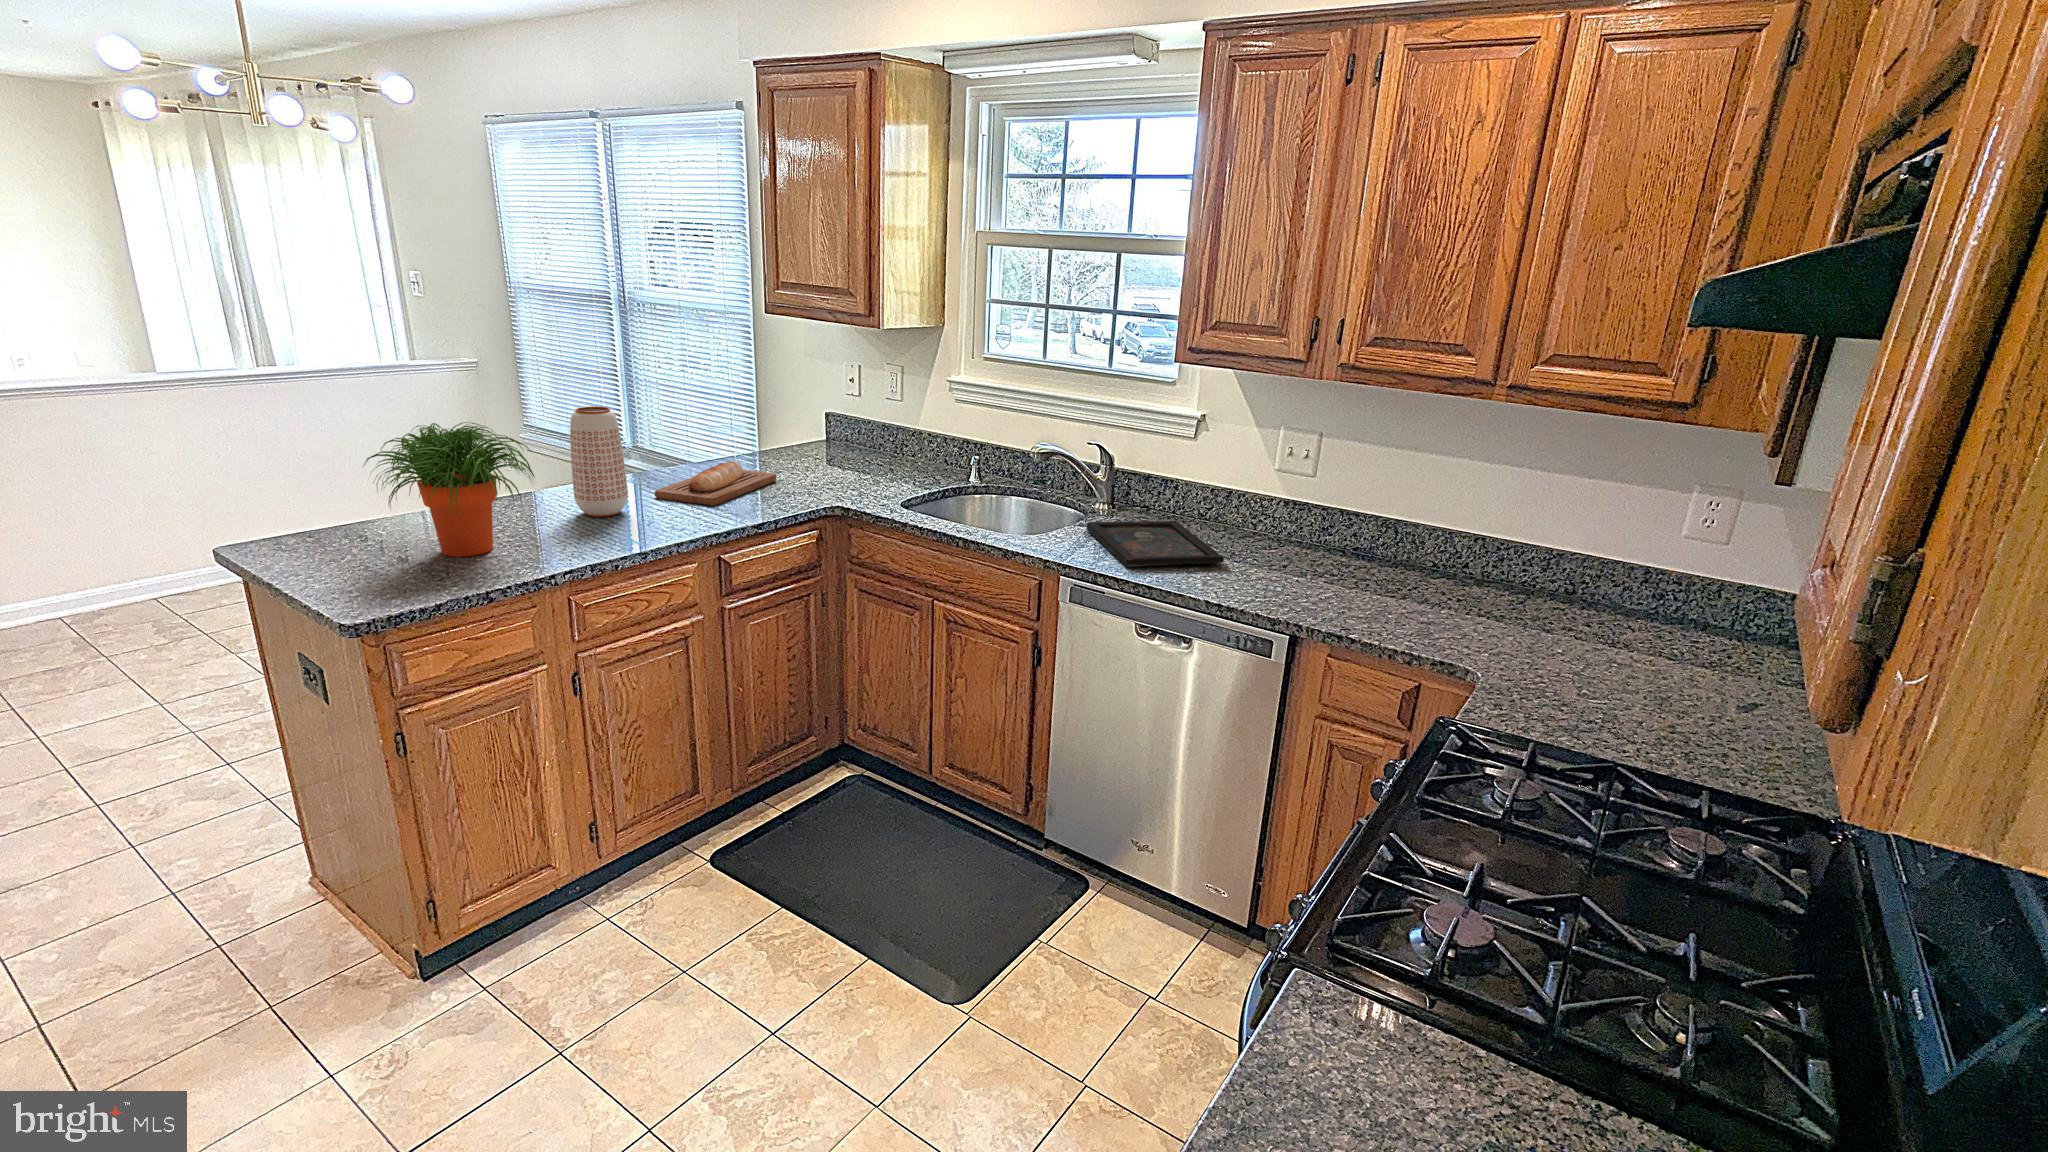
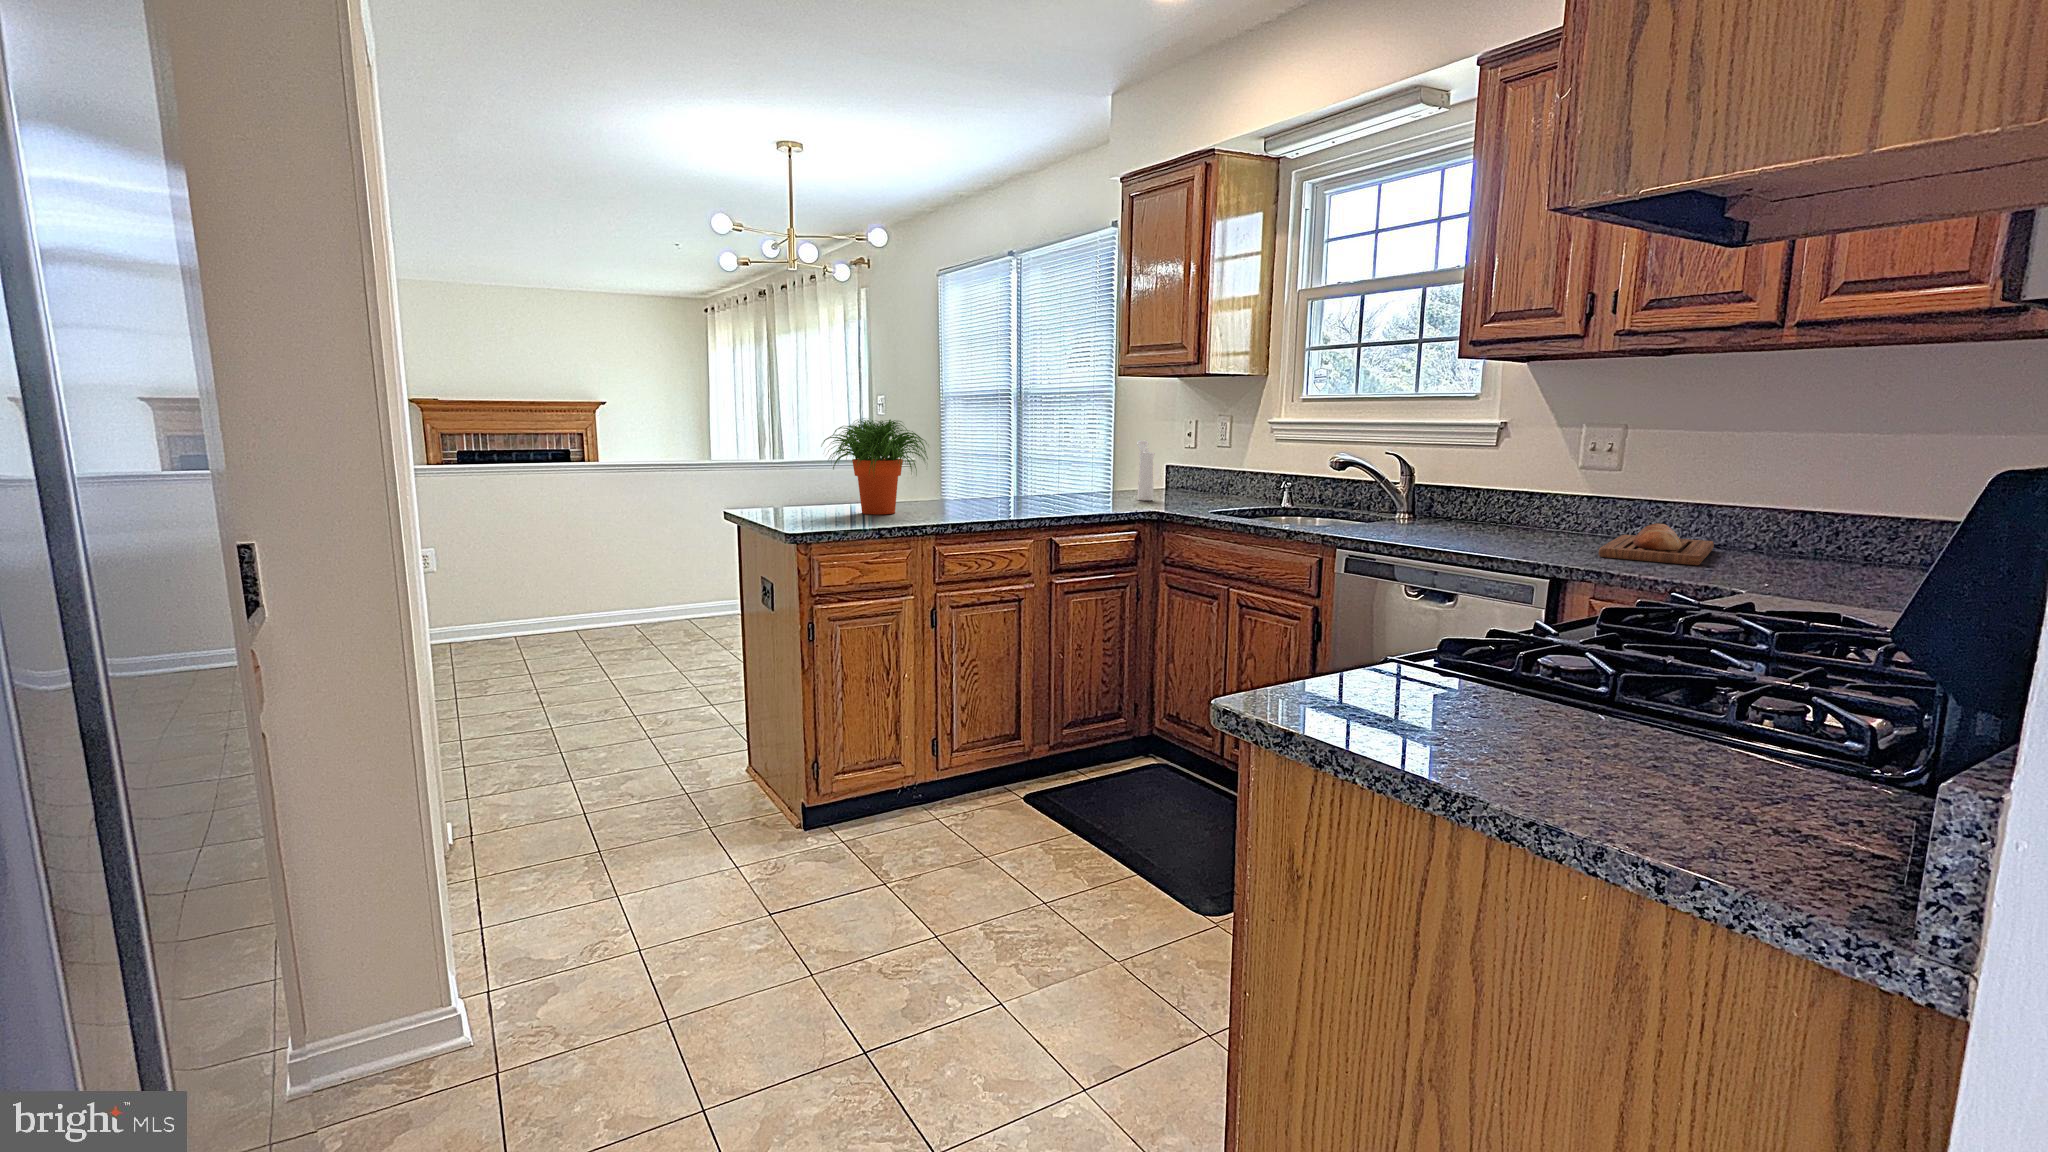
pepper mill: none [798,402,824,479] -> present [1137,440,1155,500]
vase: present [570,406,628,517] -> none [956,424,994,507]
bread loaf: present [655,461,776,506] -> present [1598,523,1714,565]
tray: present [1087,521,1224,566] -> none [1378,517,1507,539]

